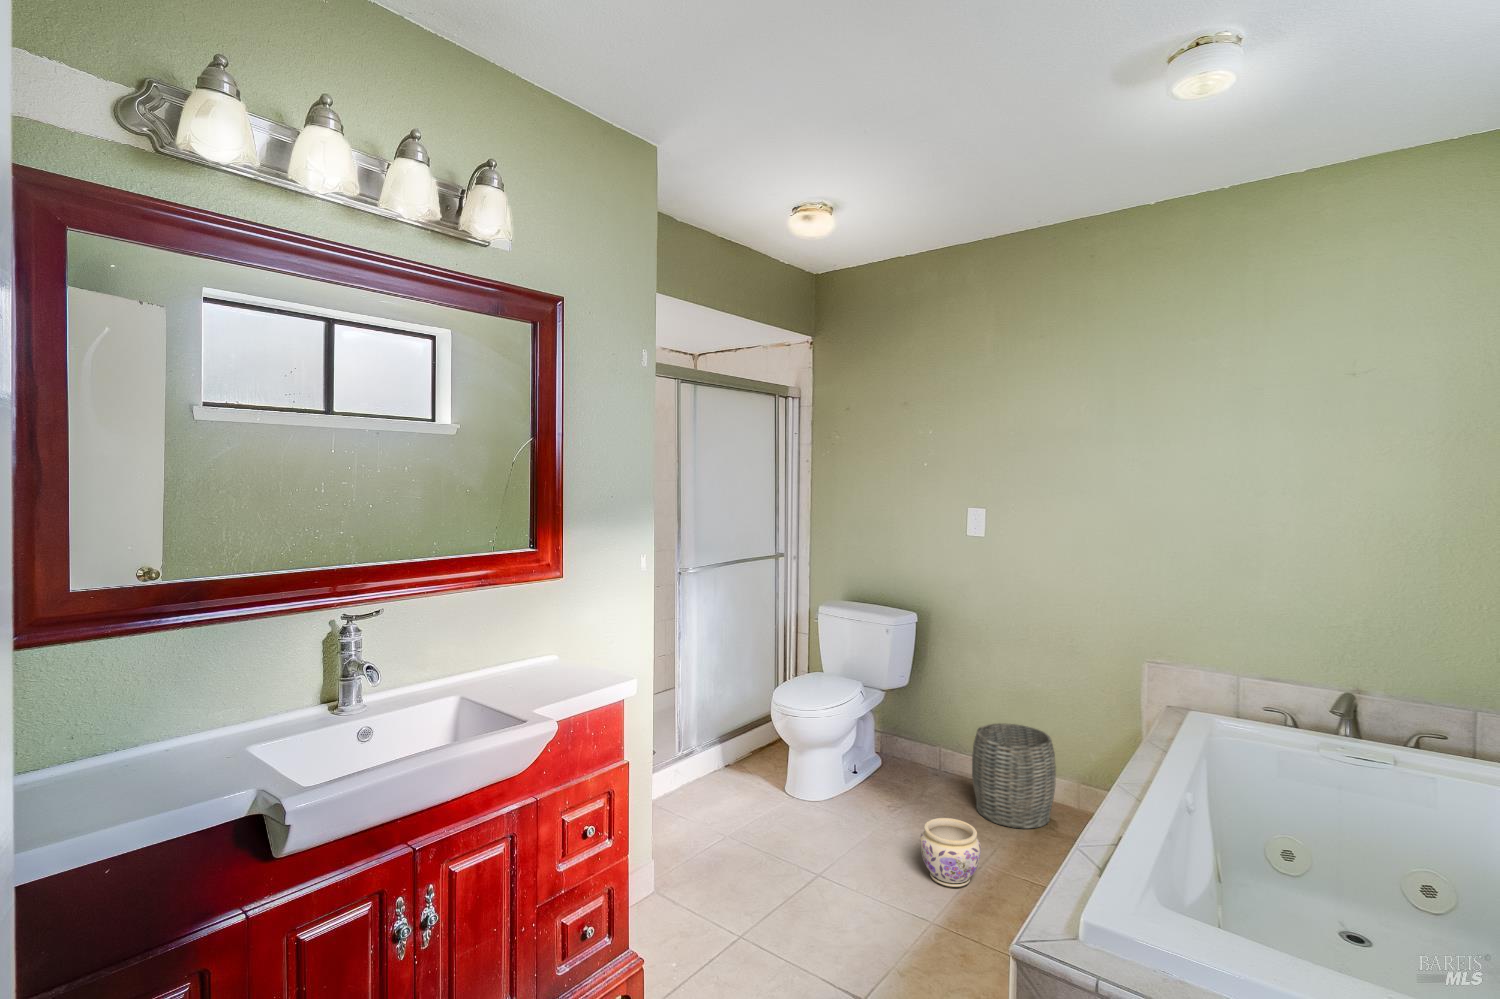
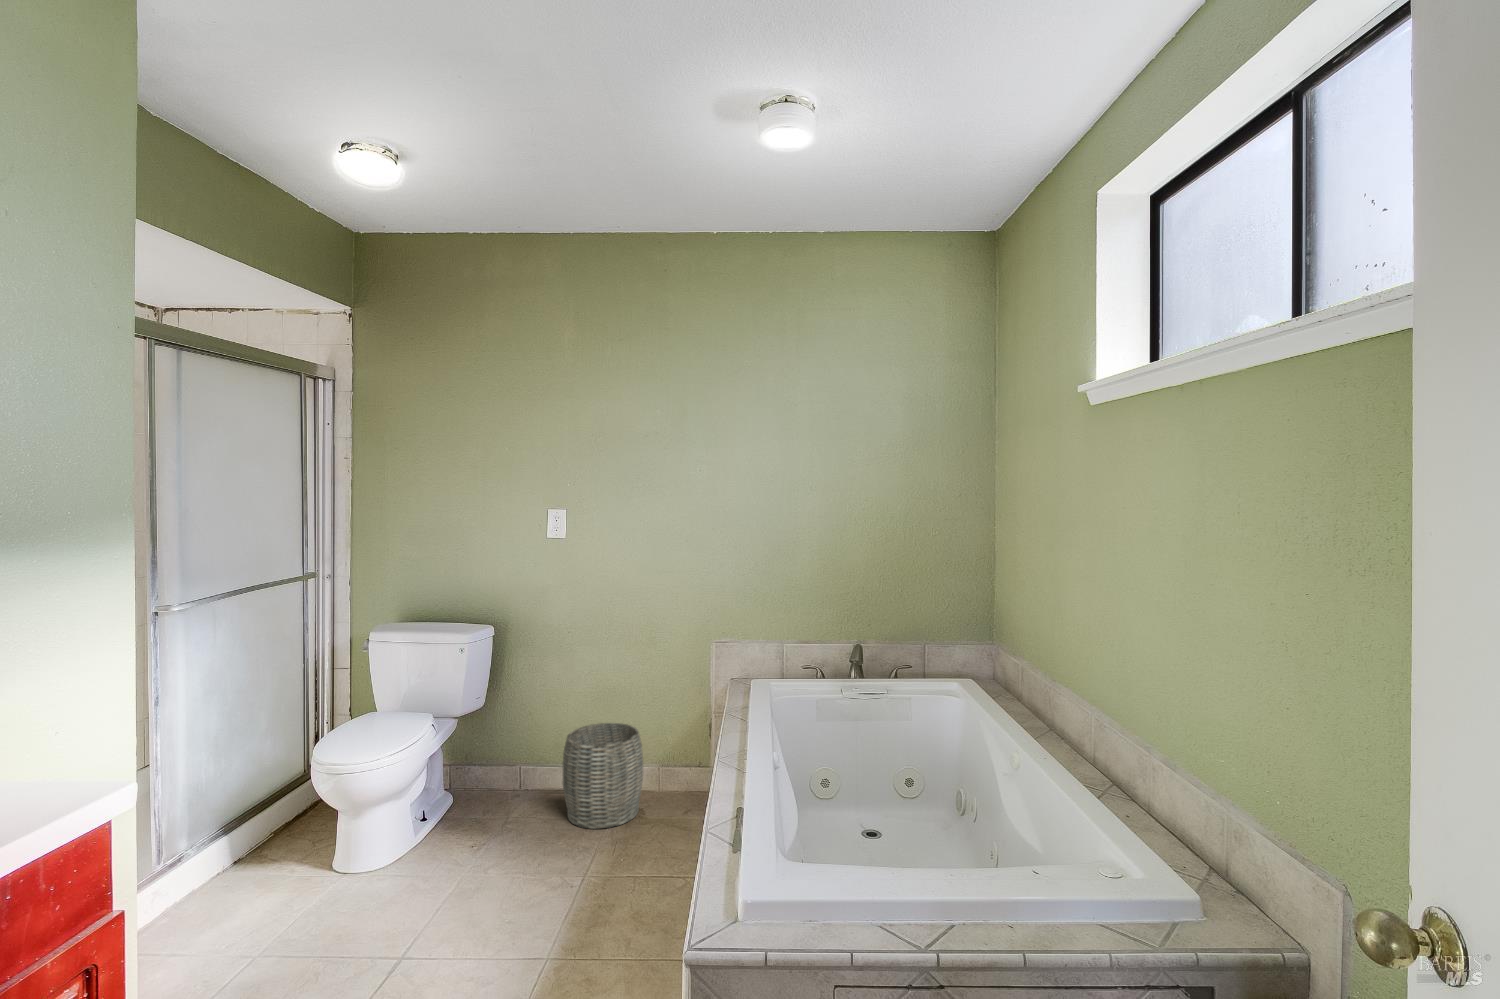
planter: present [920,818,981,888] -> none [529,837,595,915]

